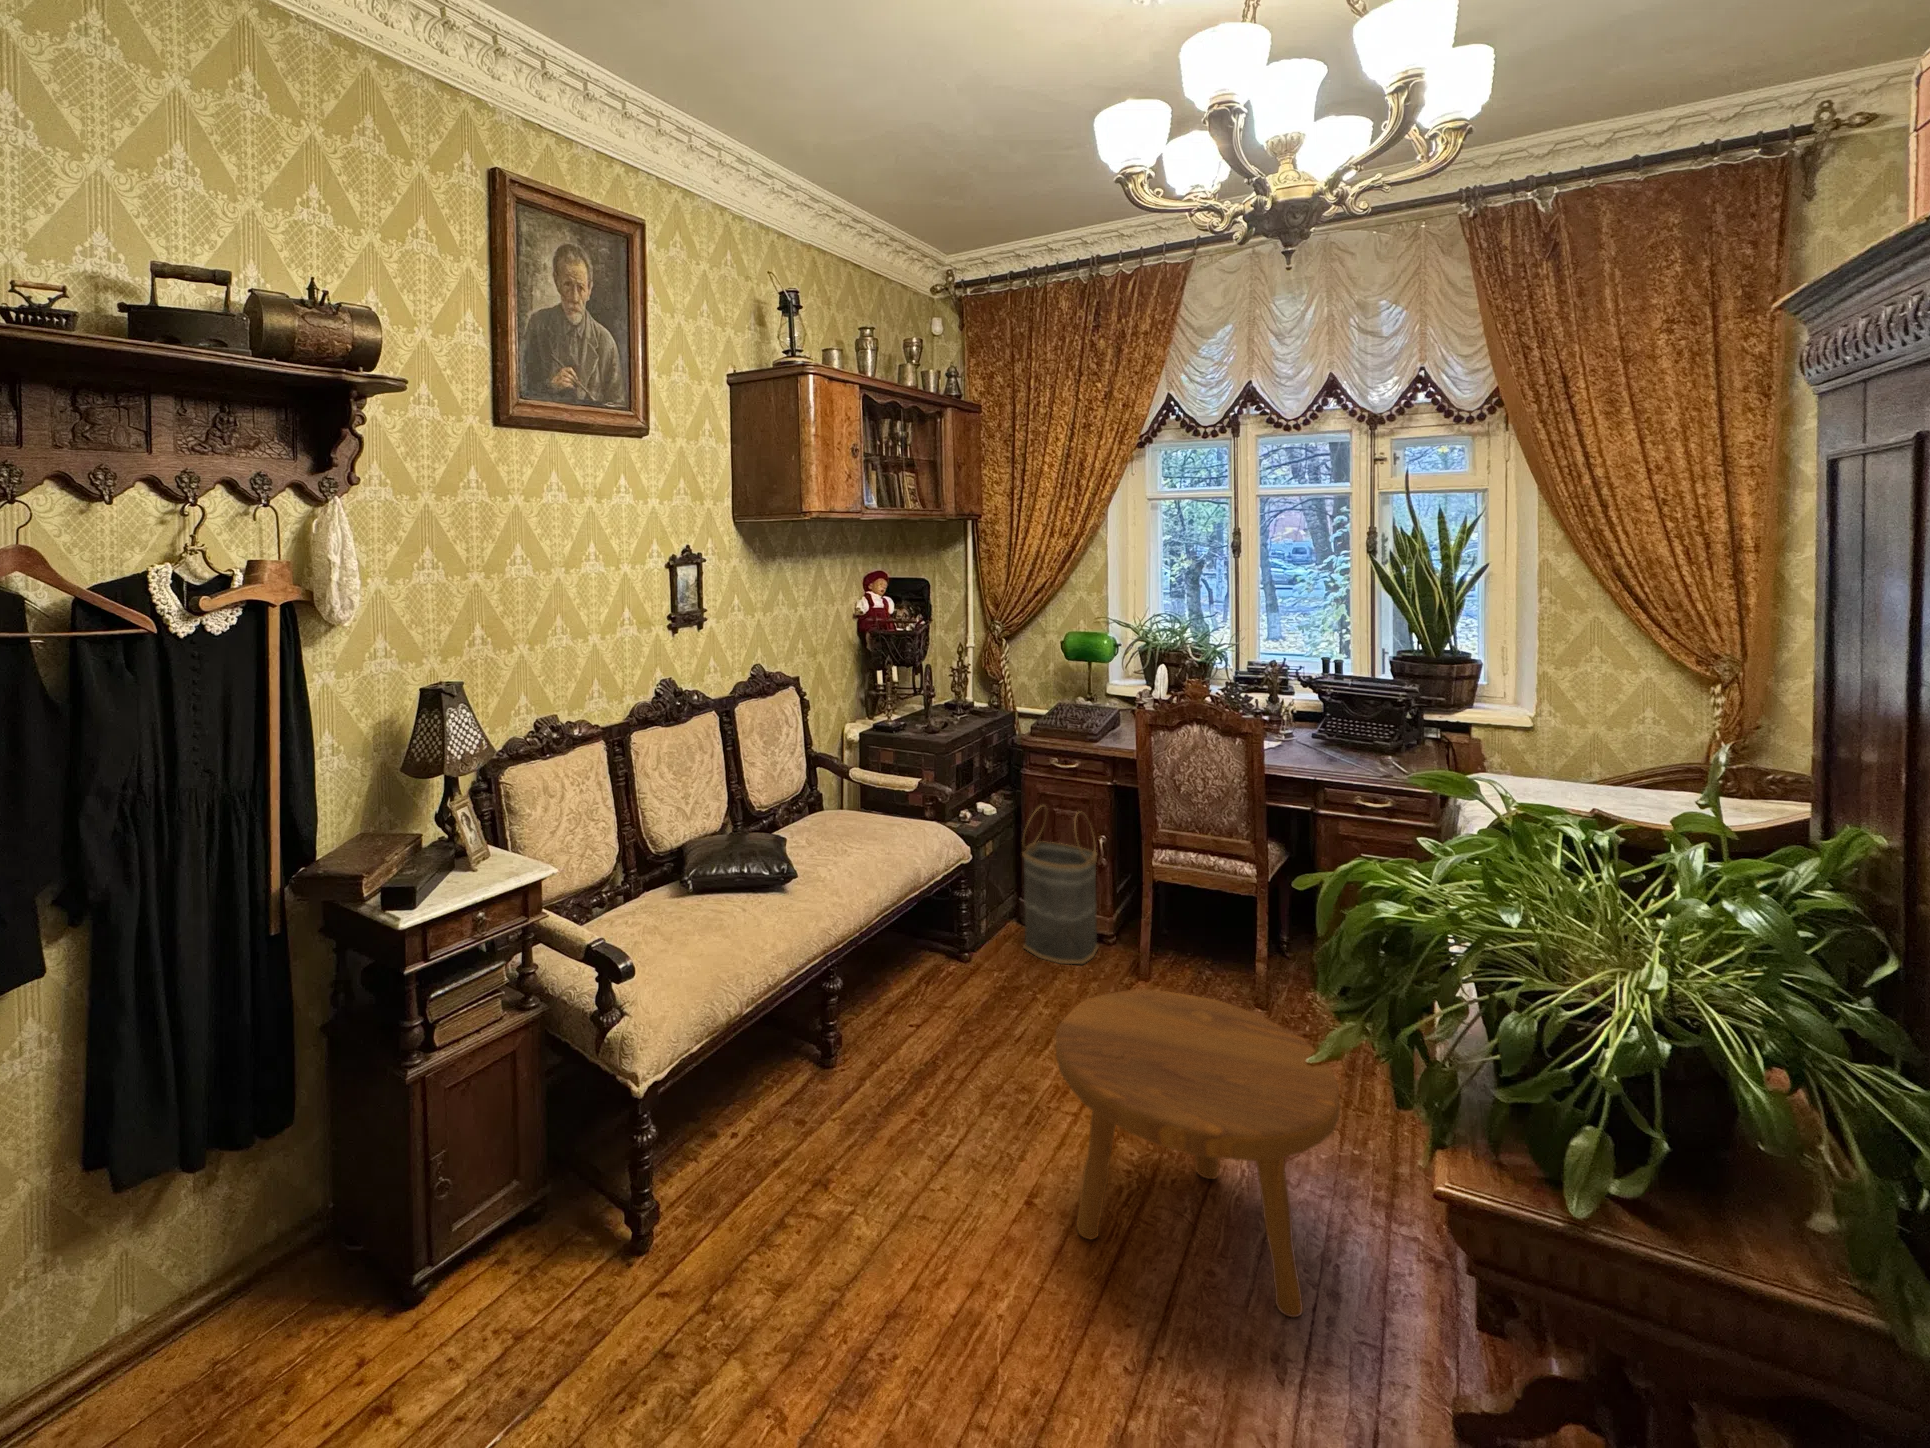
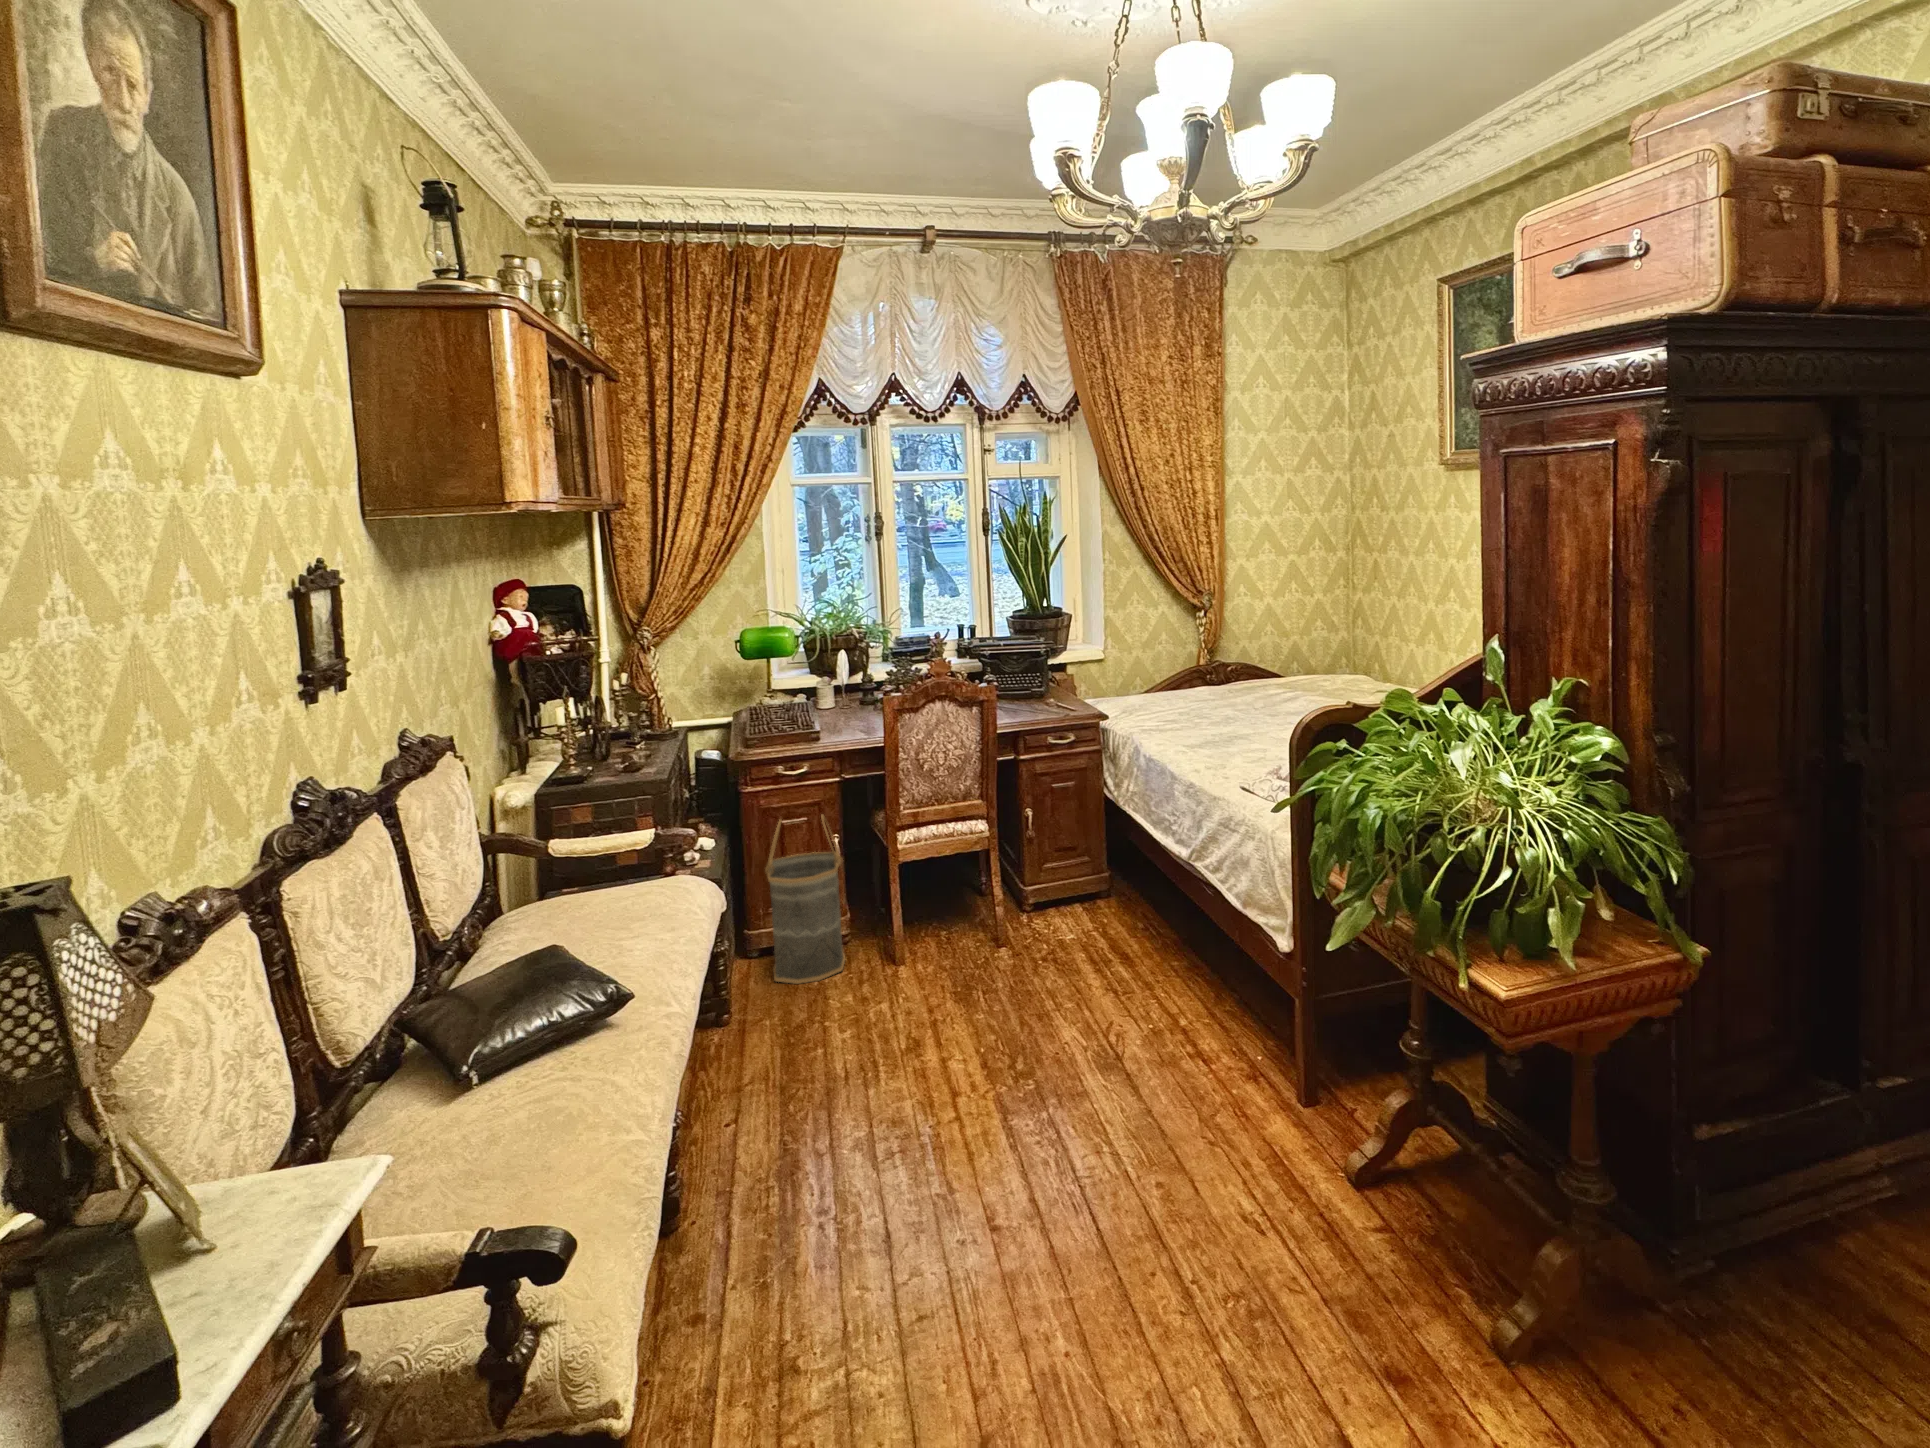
footstool: present [1056,989,1340,1317] -> none [990,937,1232,1222]

